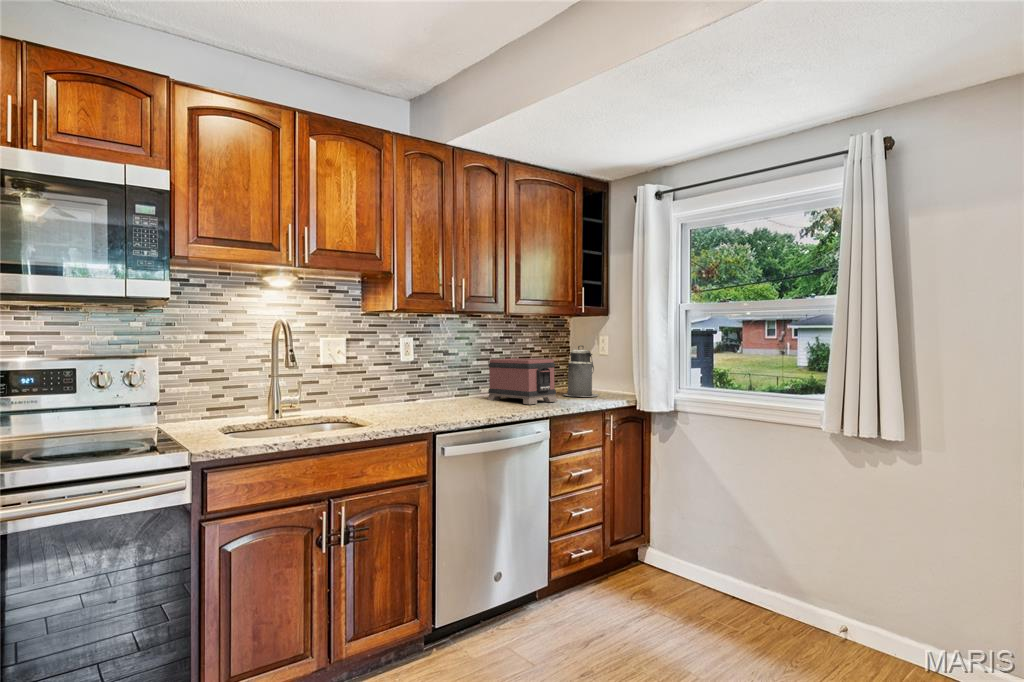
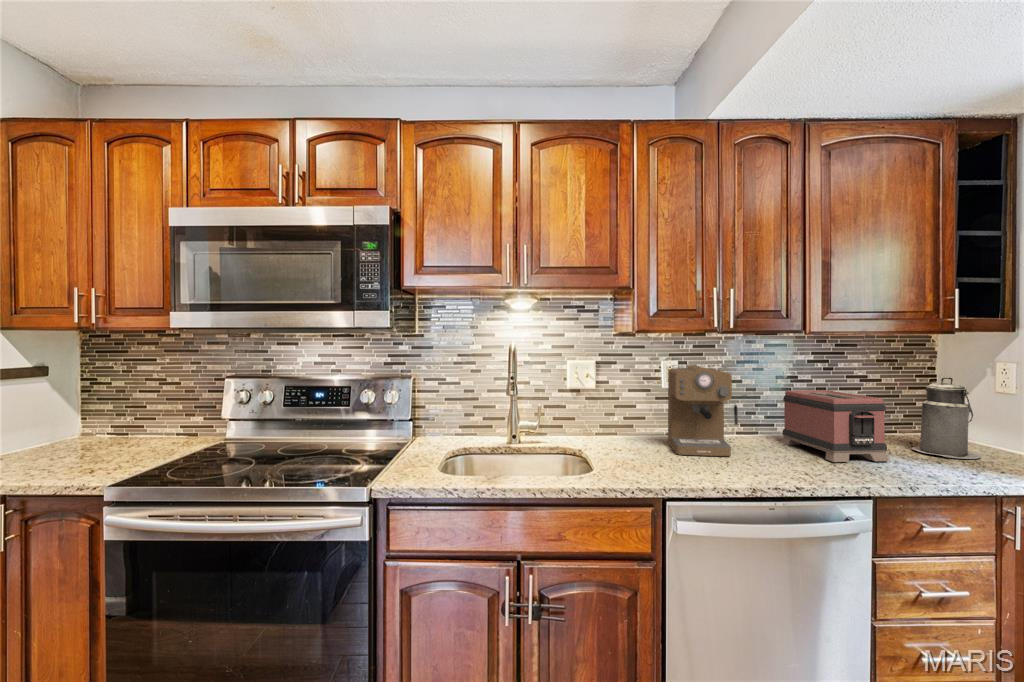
coffee maker: none [409,340,467,411] -> present [668,365,738,456]

